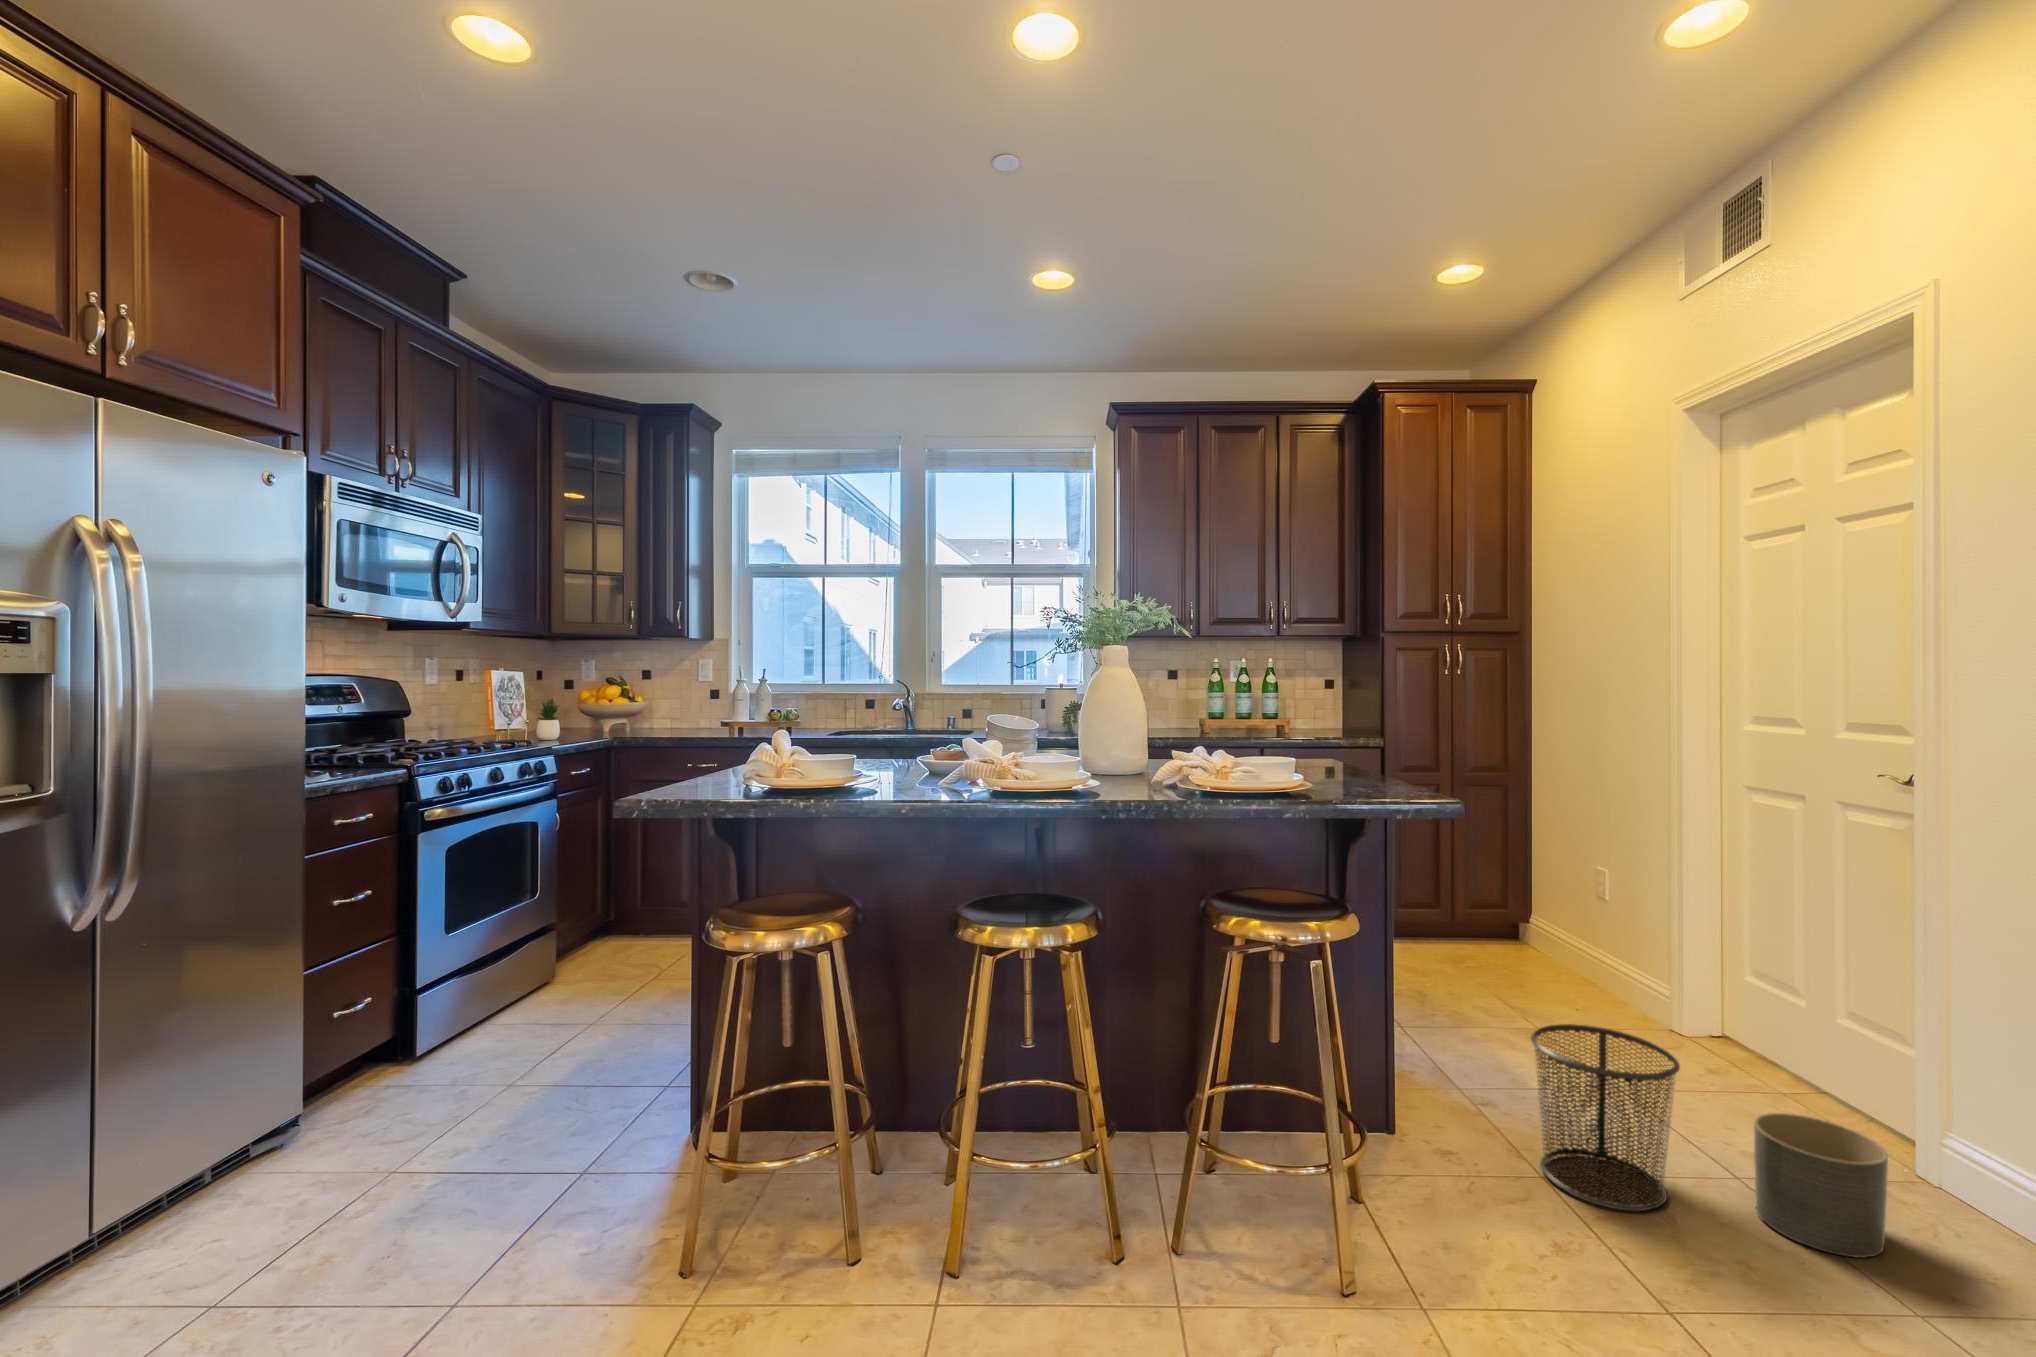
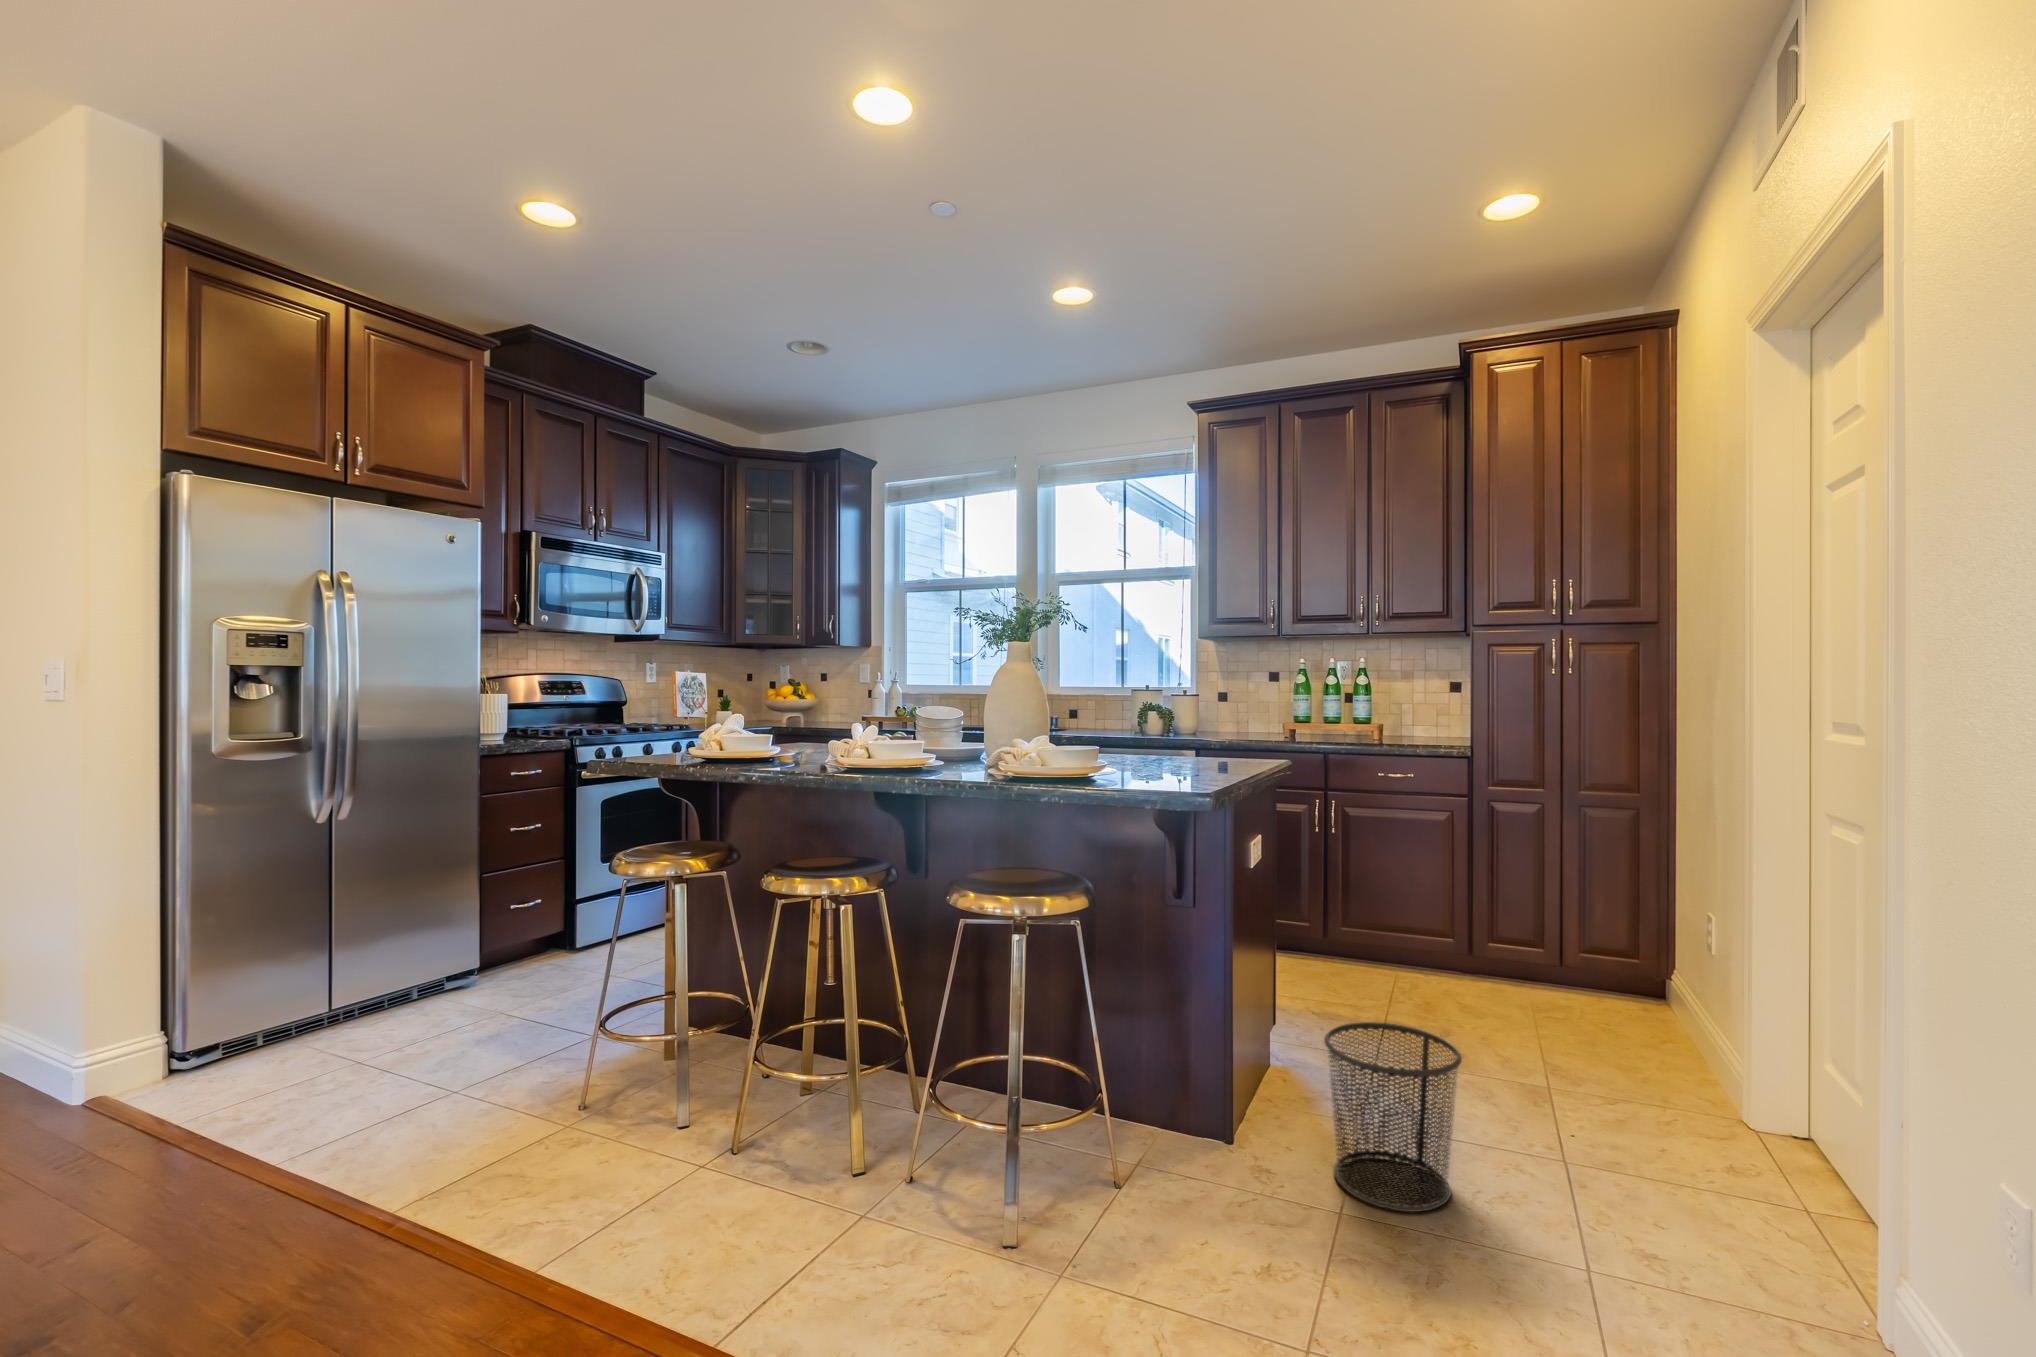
planter: present [1754,1113,1888,1258] -> none [1518,1136,1644,1295]

